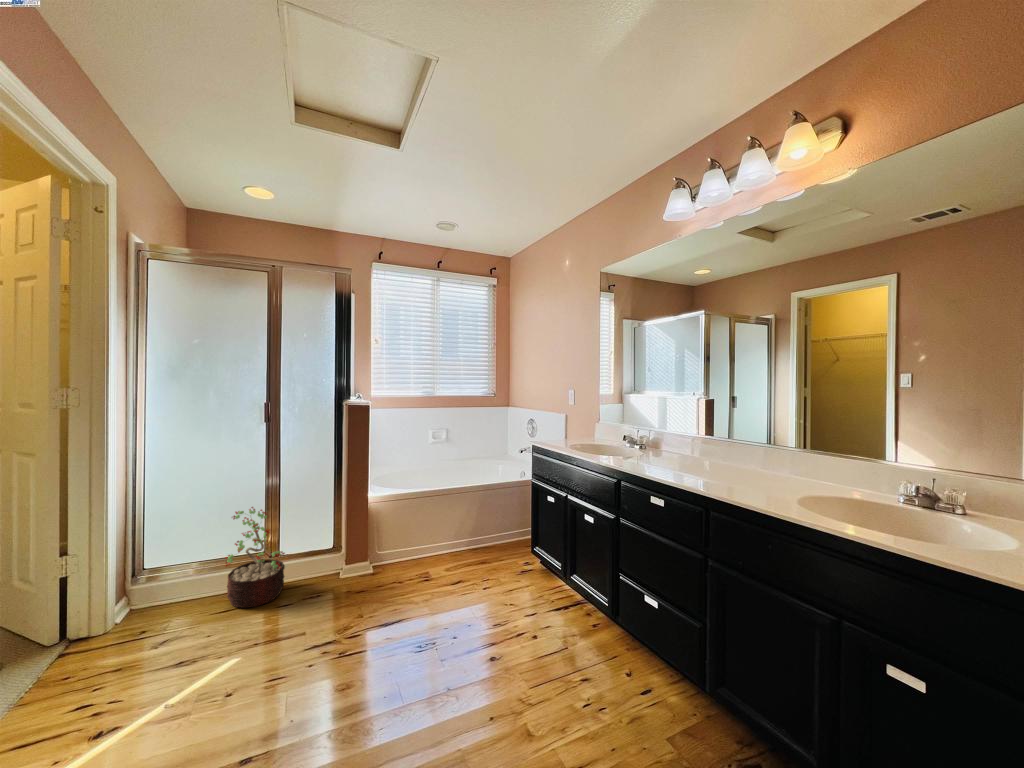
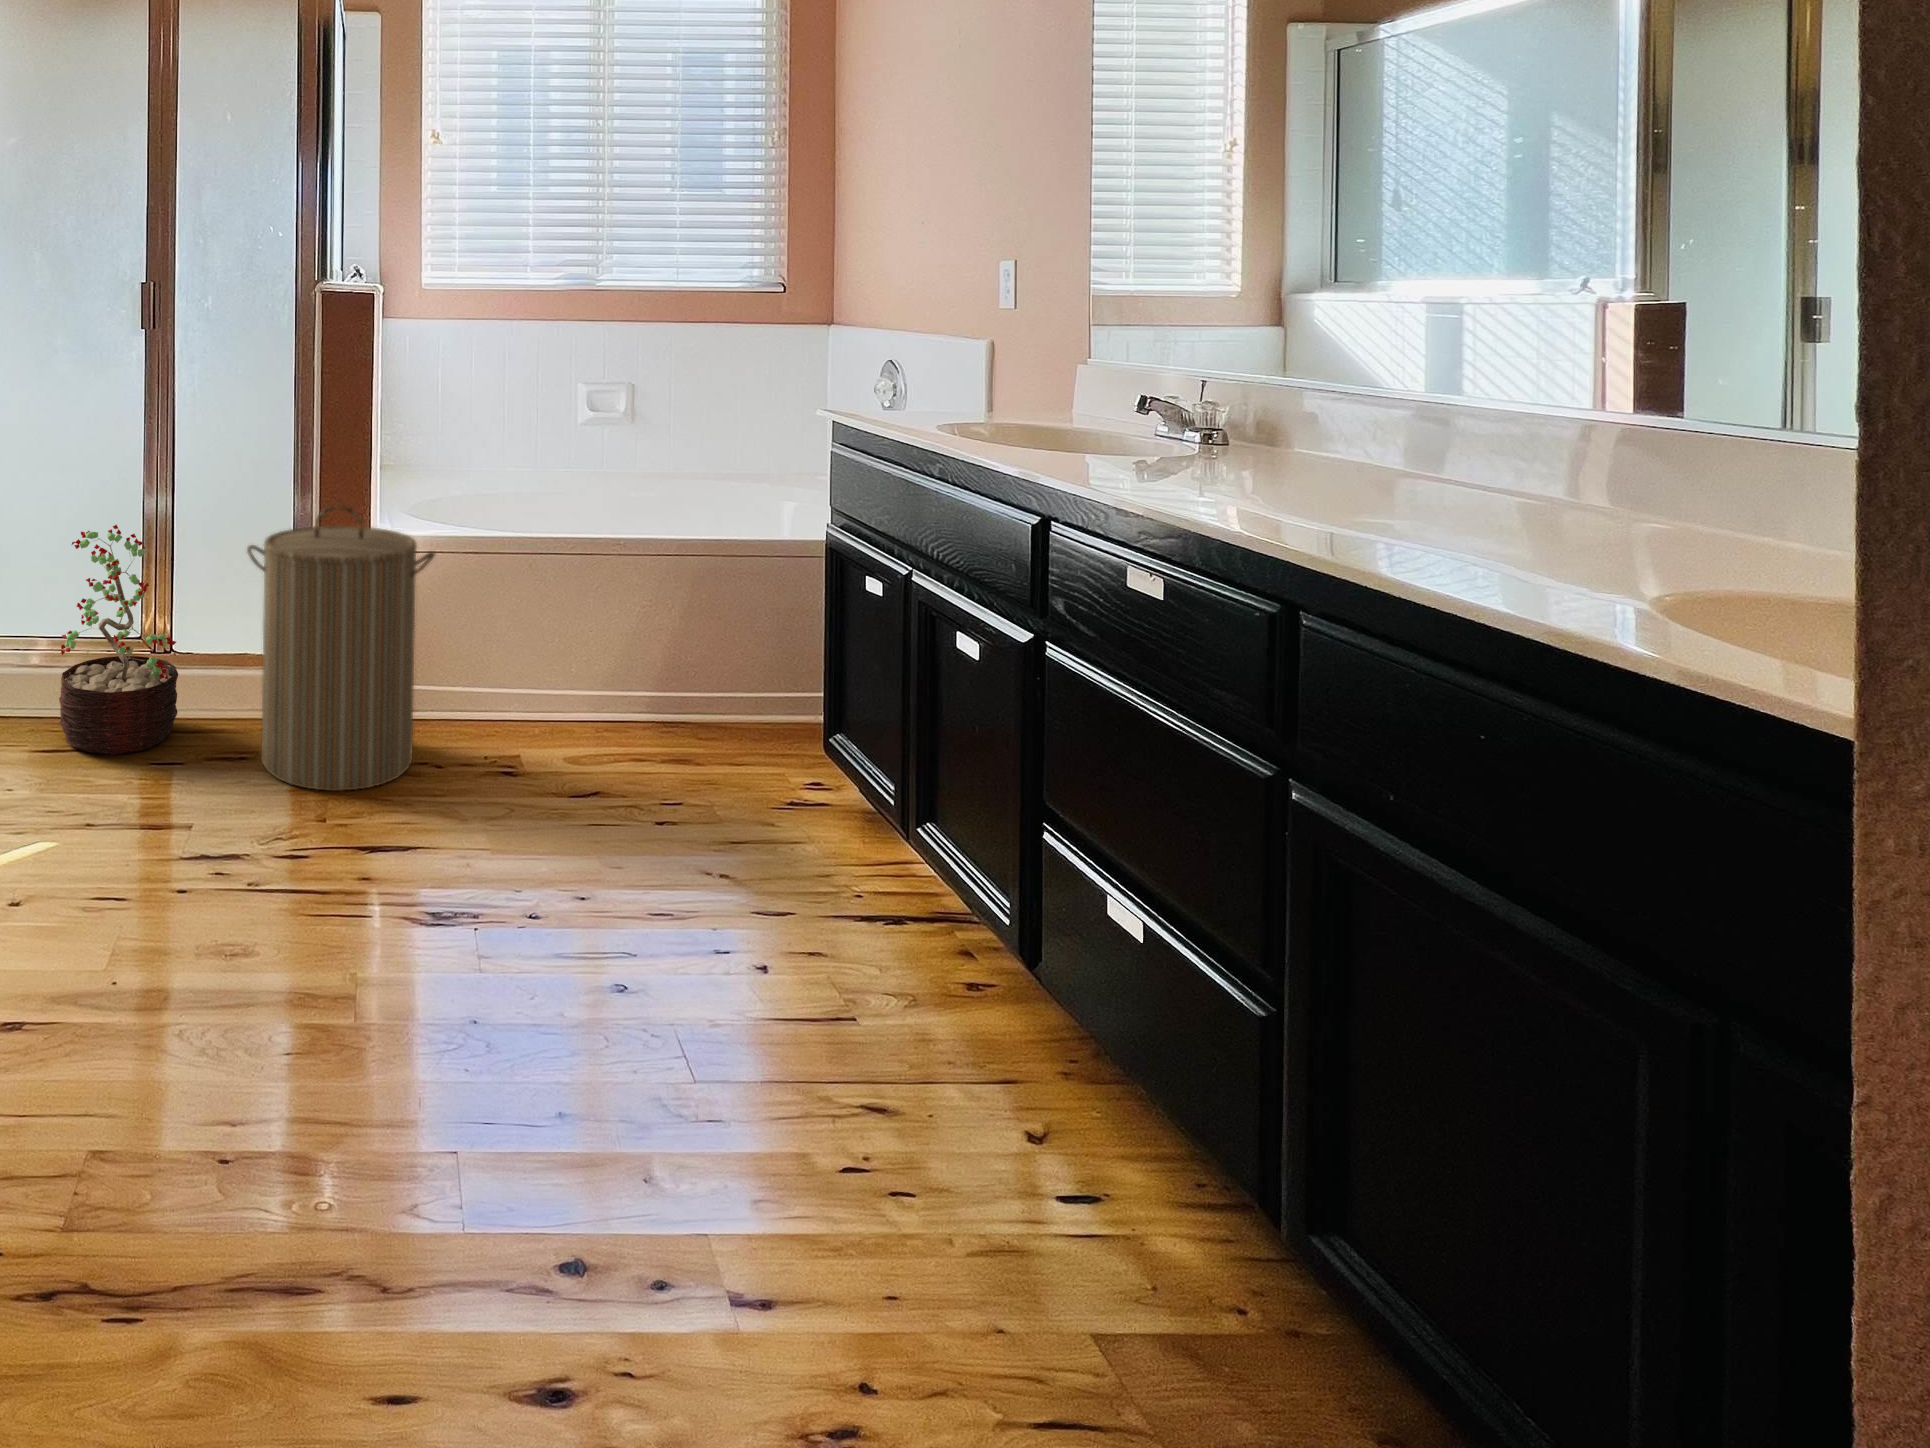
laundry hamper: none [319,489,397,604] -> present [247,505,435,791]

